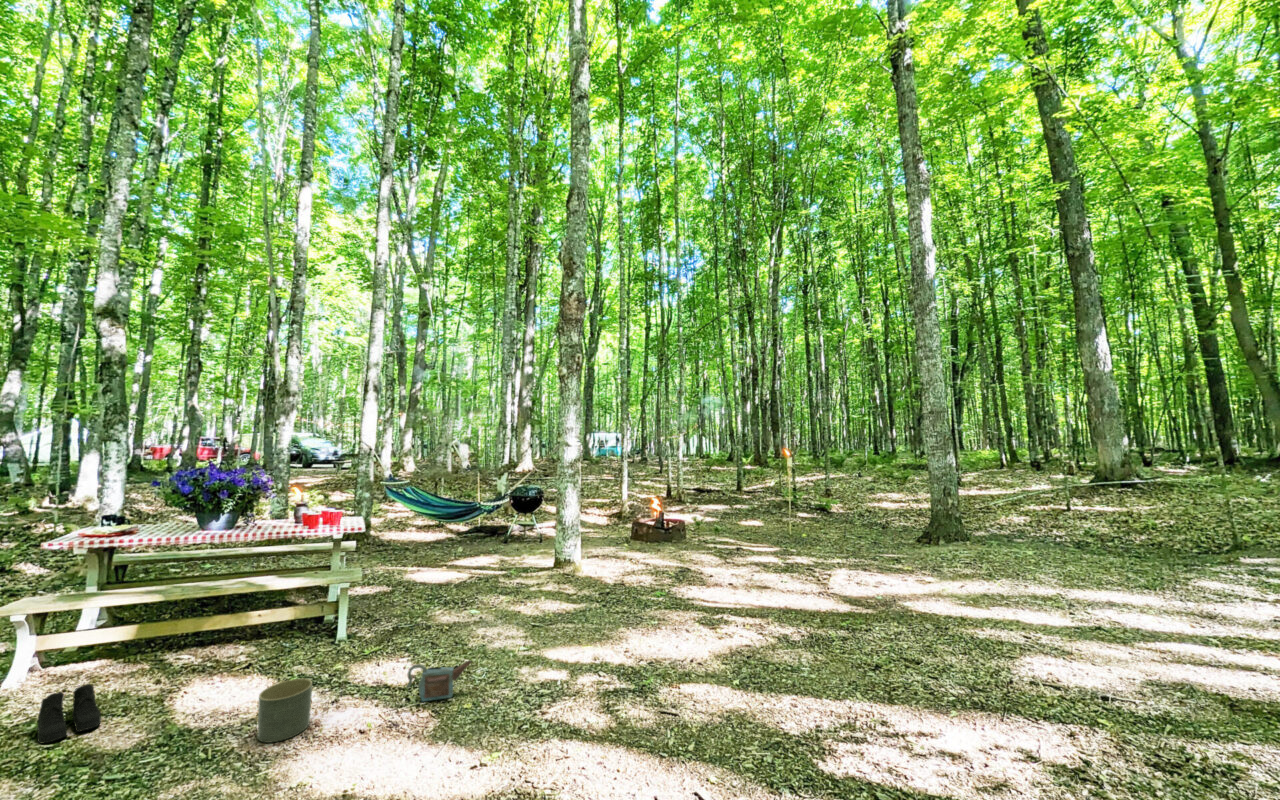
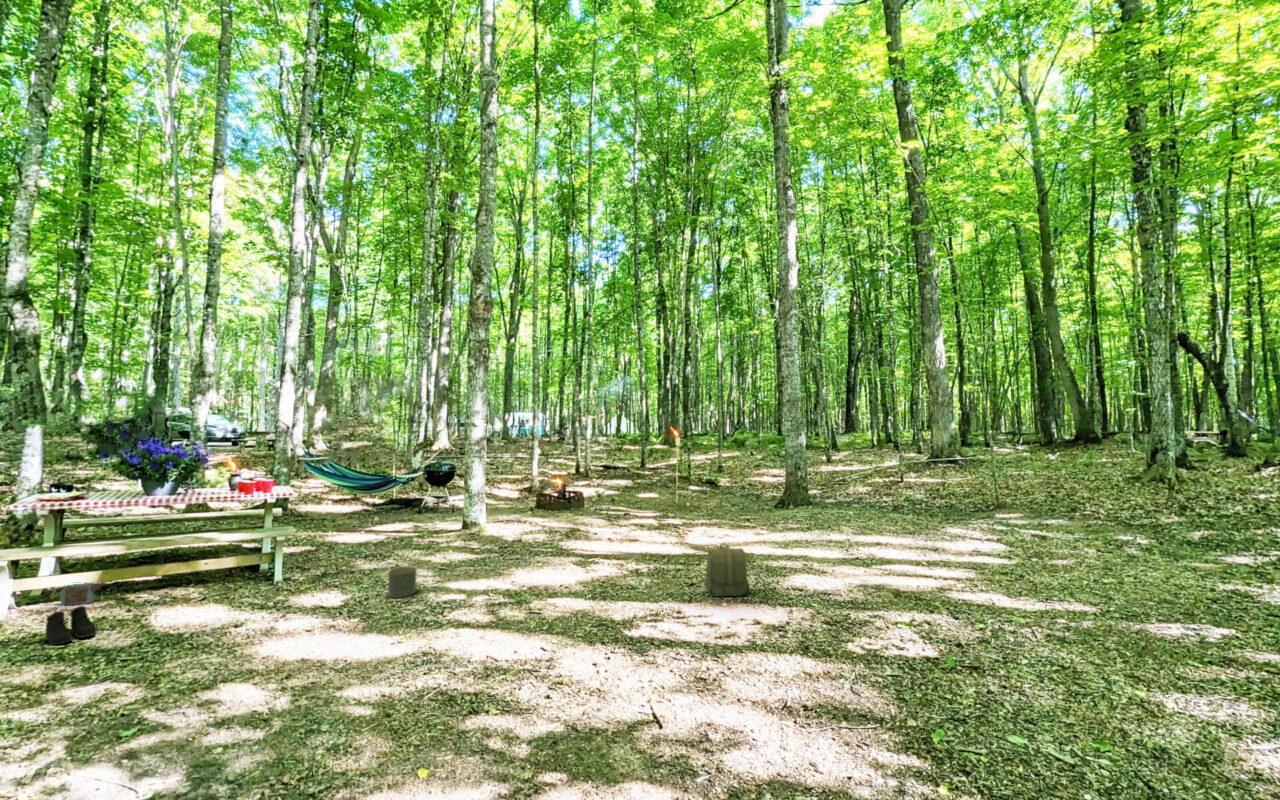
backpack: none [918,615,1001,703] -> present [705,543,749,596]
watering can: present [407,660,472,701] -> present [50,582,104,606]
planter: present [258,679,312,743] -> present [388,566,417,598]

